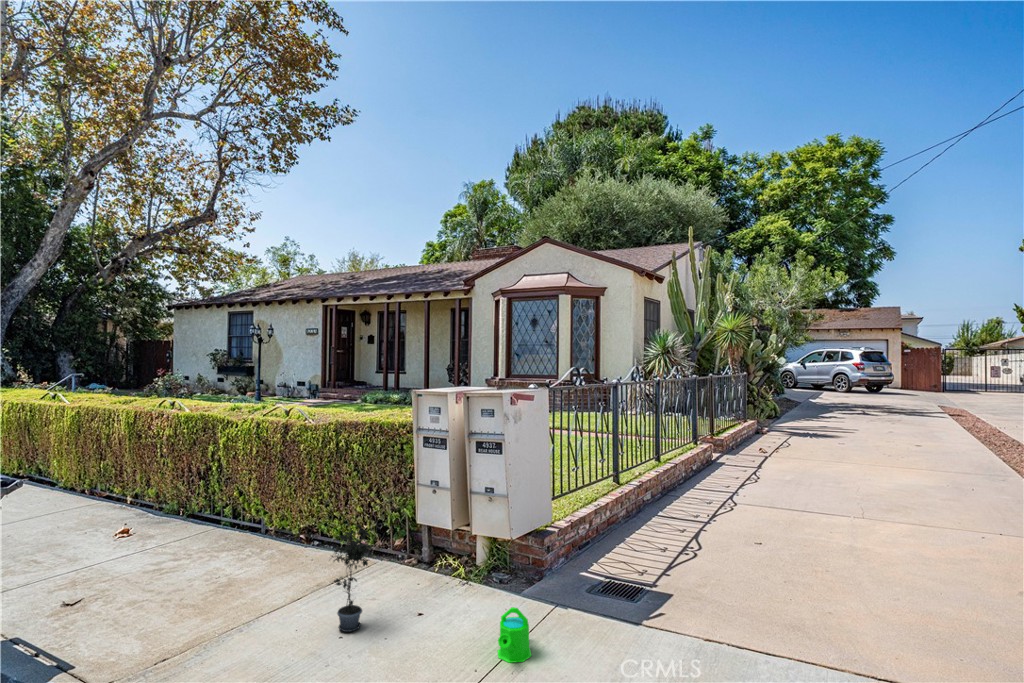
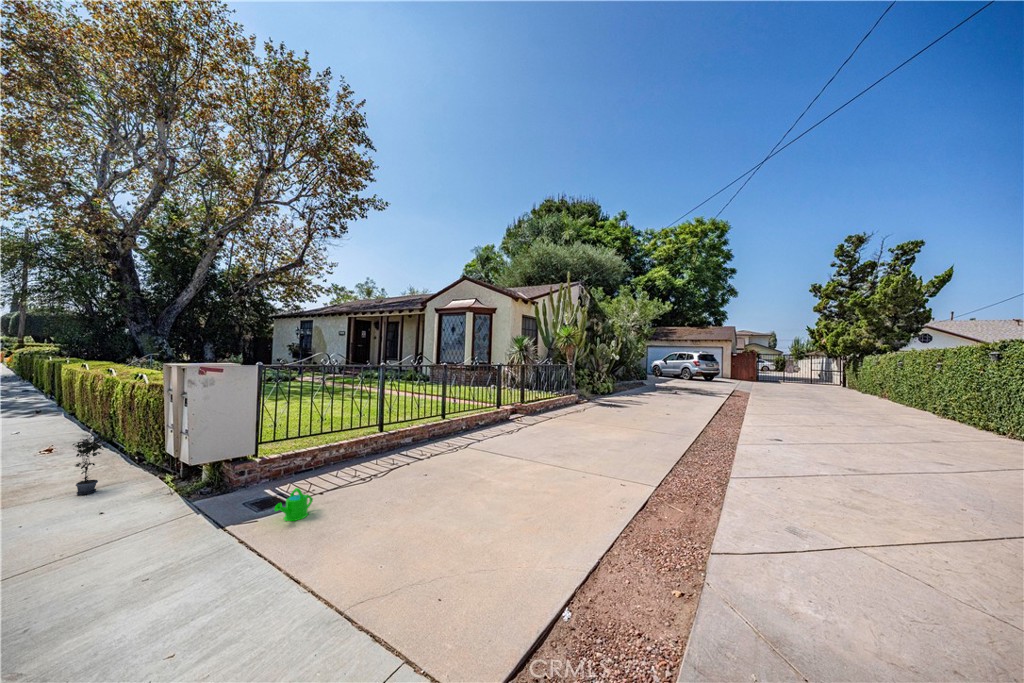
watering can: present [498,607,532,663] -> present [274,488,313,521]

